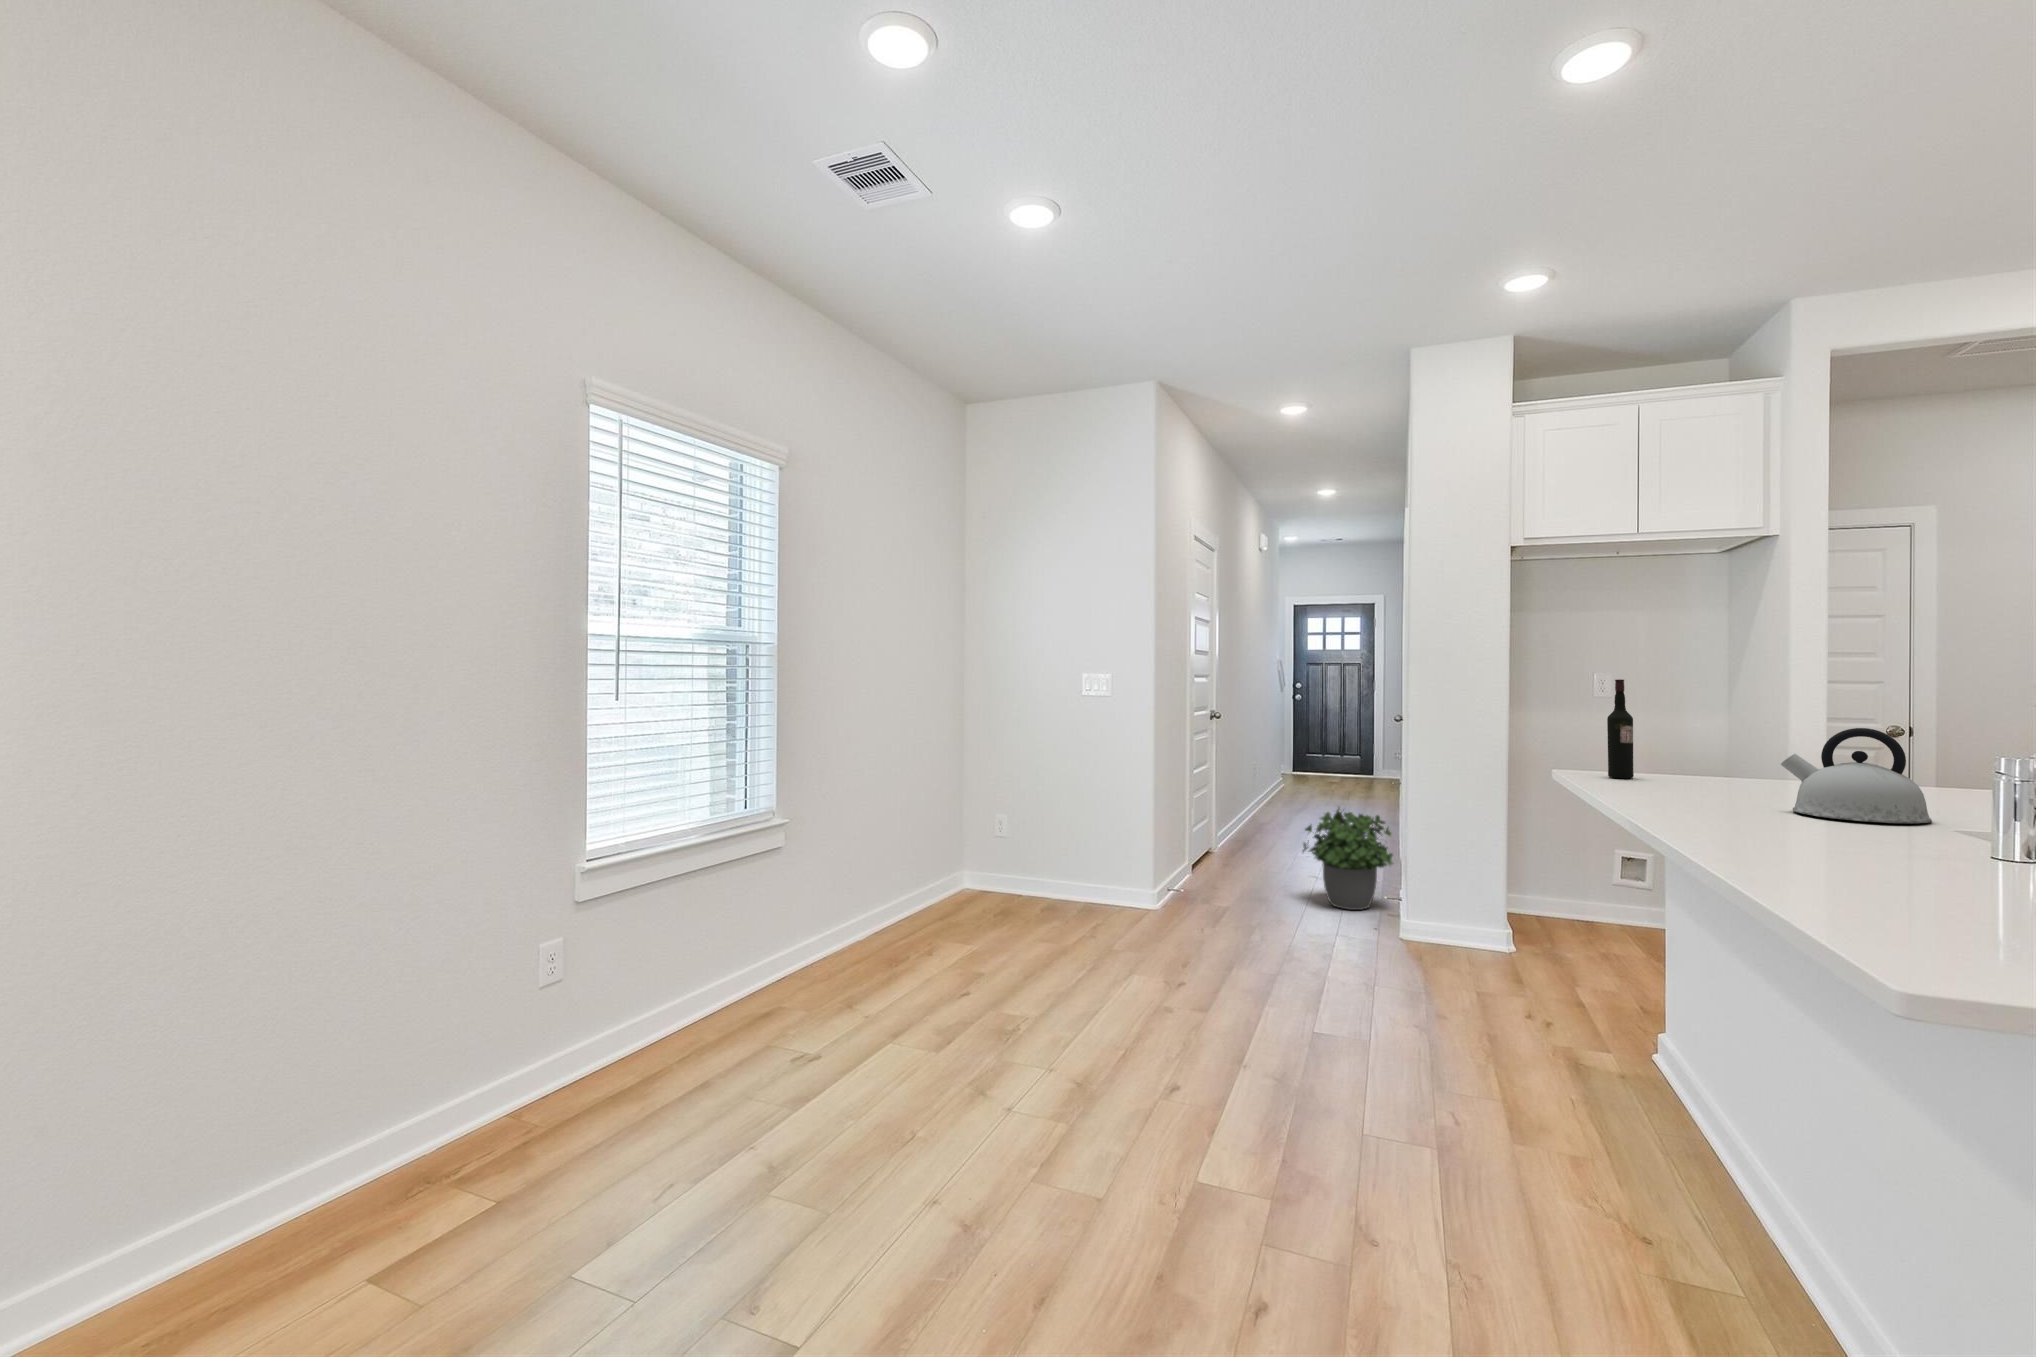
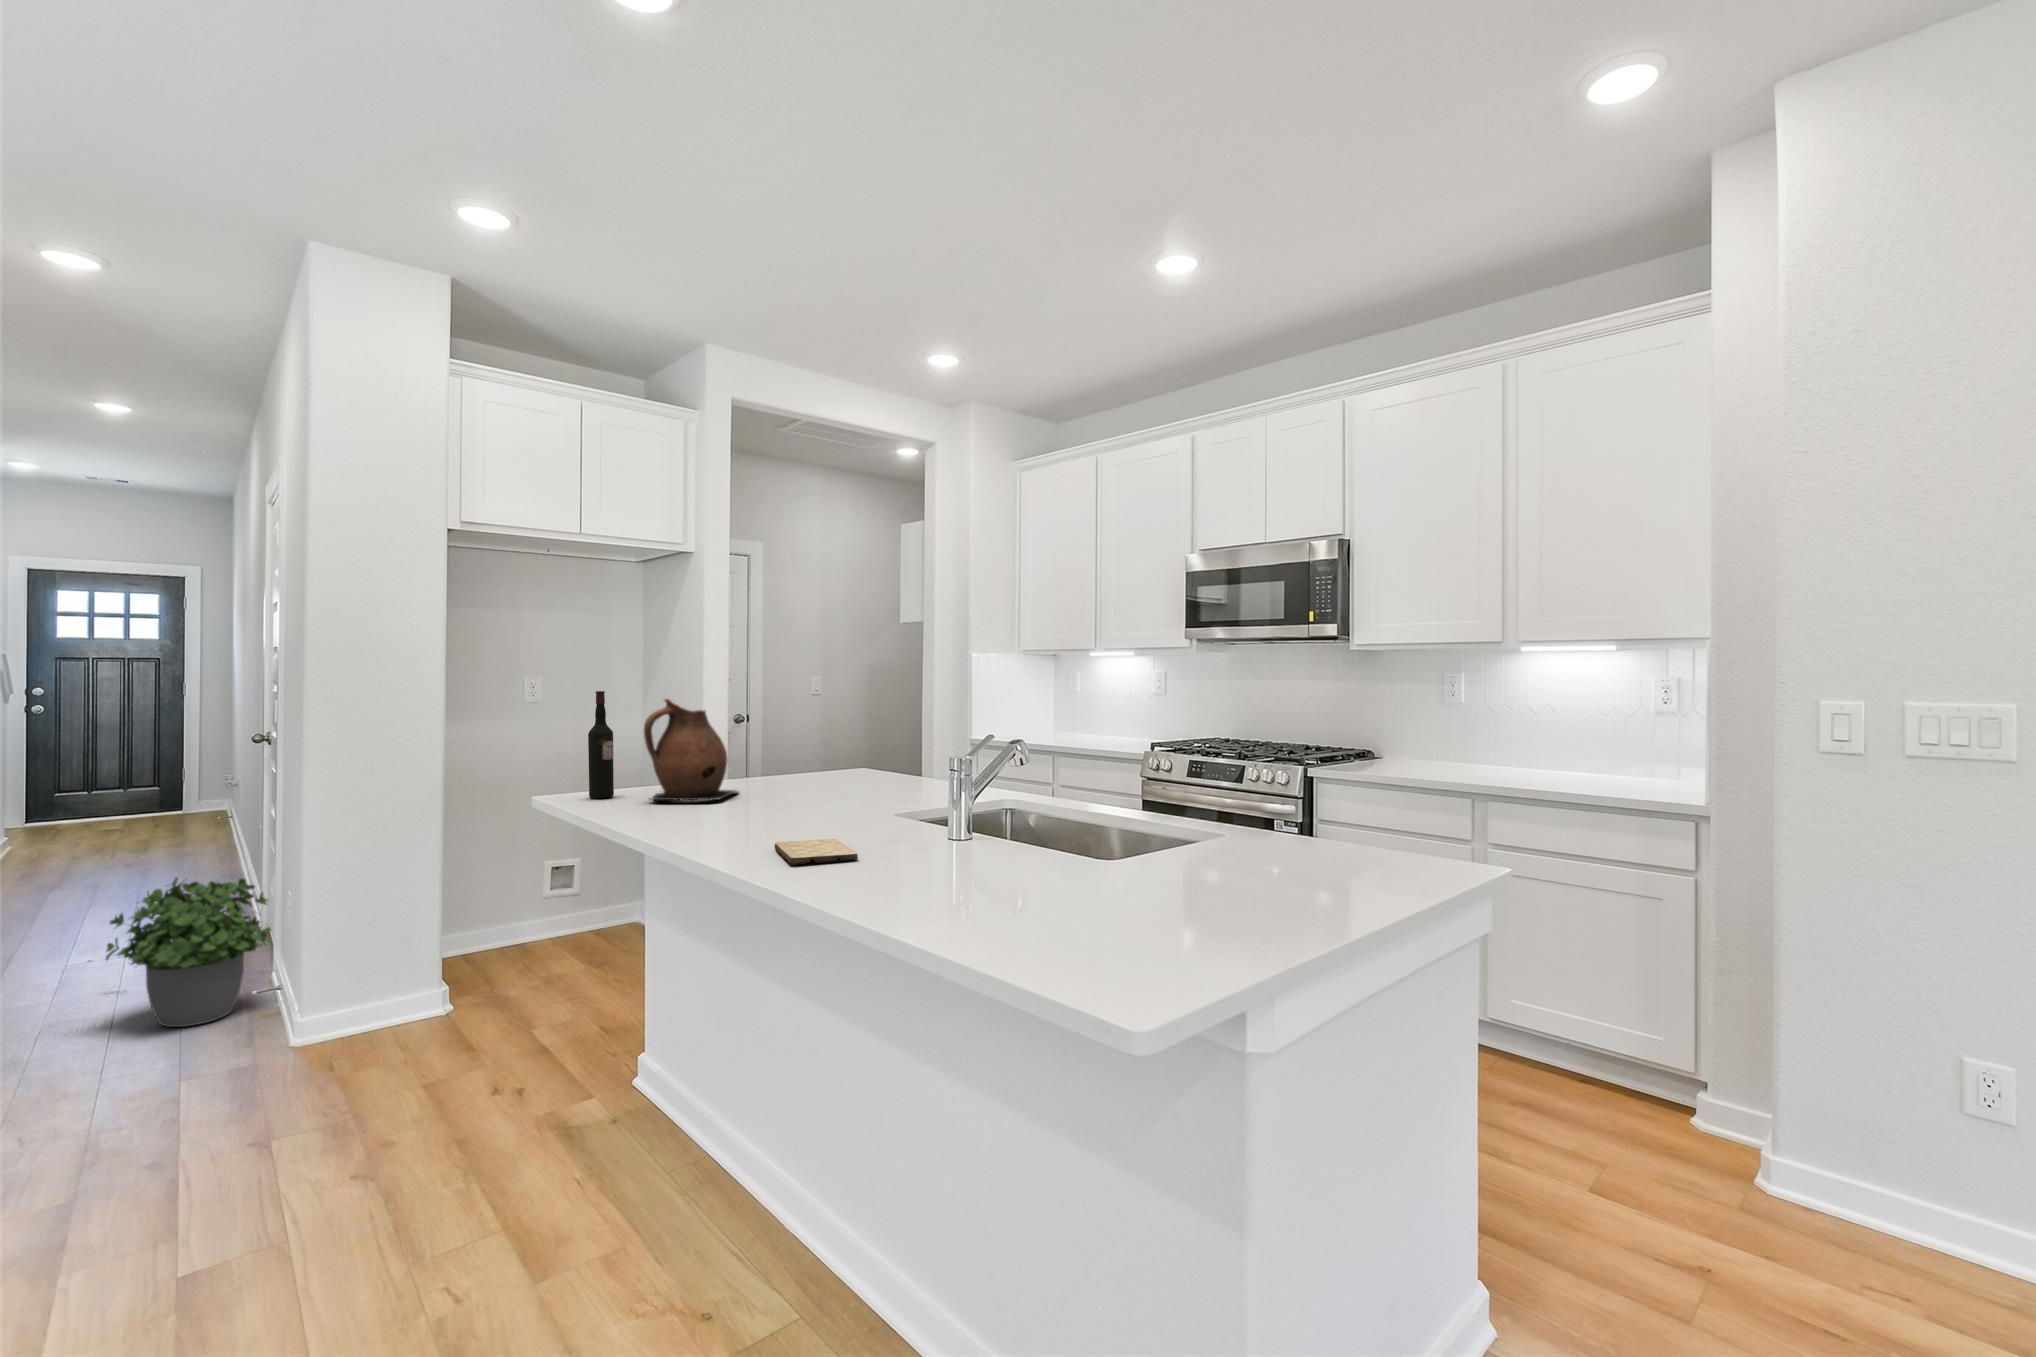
ceramic pitcher: none [1659,687,1779,792] -> present [644,699,739,801]
kettle: present [1781,728,1932,823] -> none [764,735,865,819]
cutting board: none [1746,828,1842,856] -> present [774,839,858,865]

